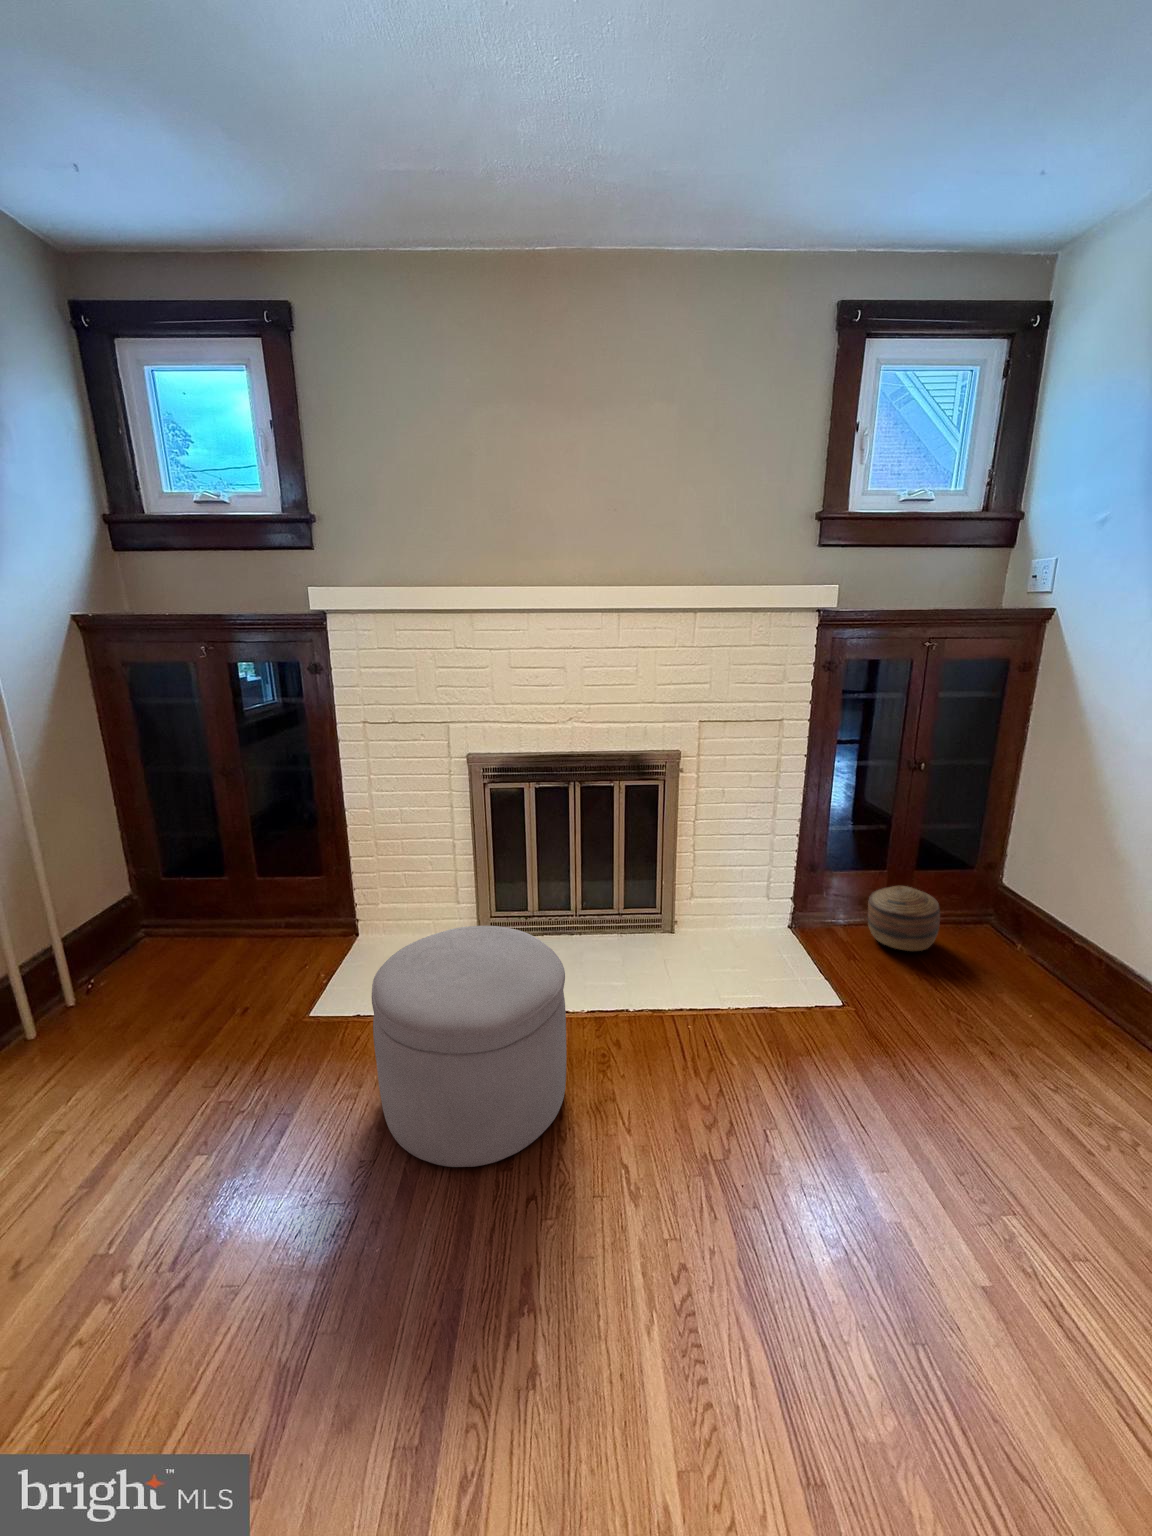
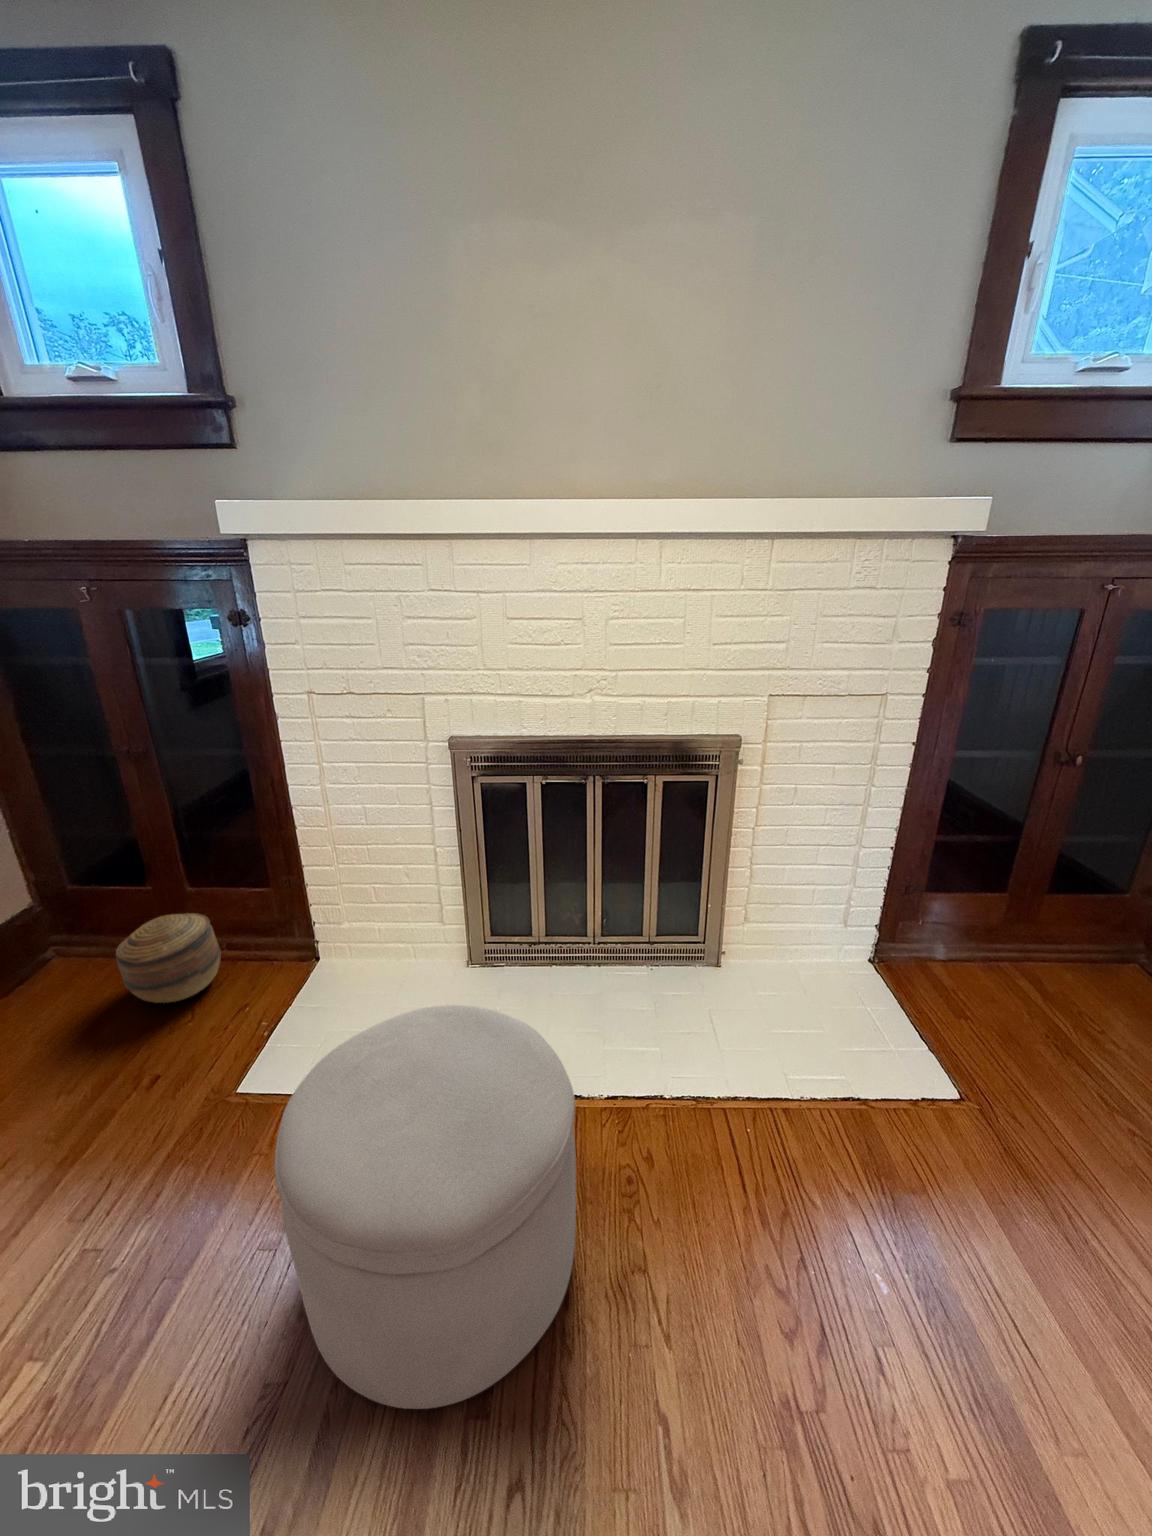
basket: present [868,886,940,951] -> present [116,913,221,1003]

